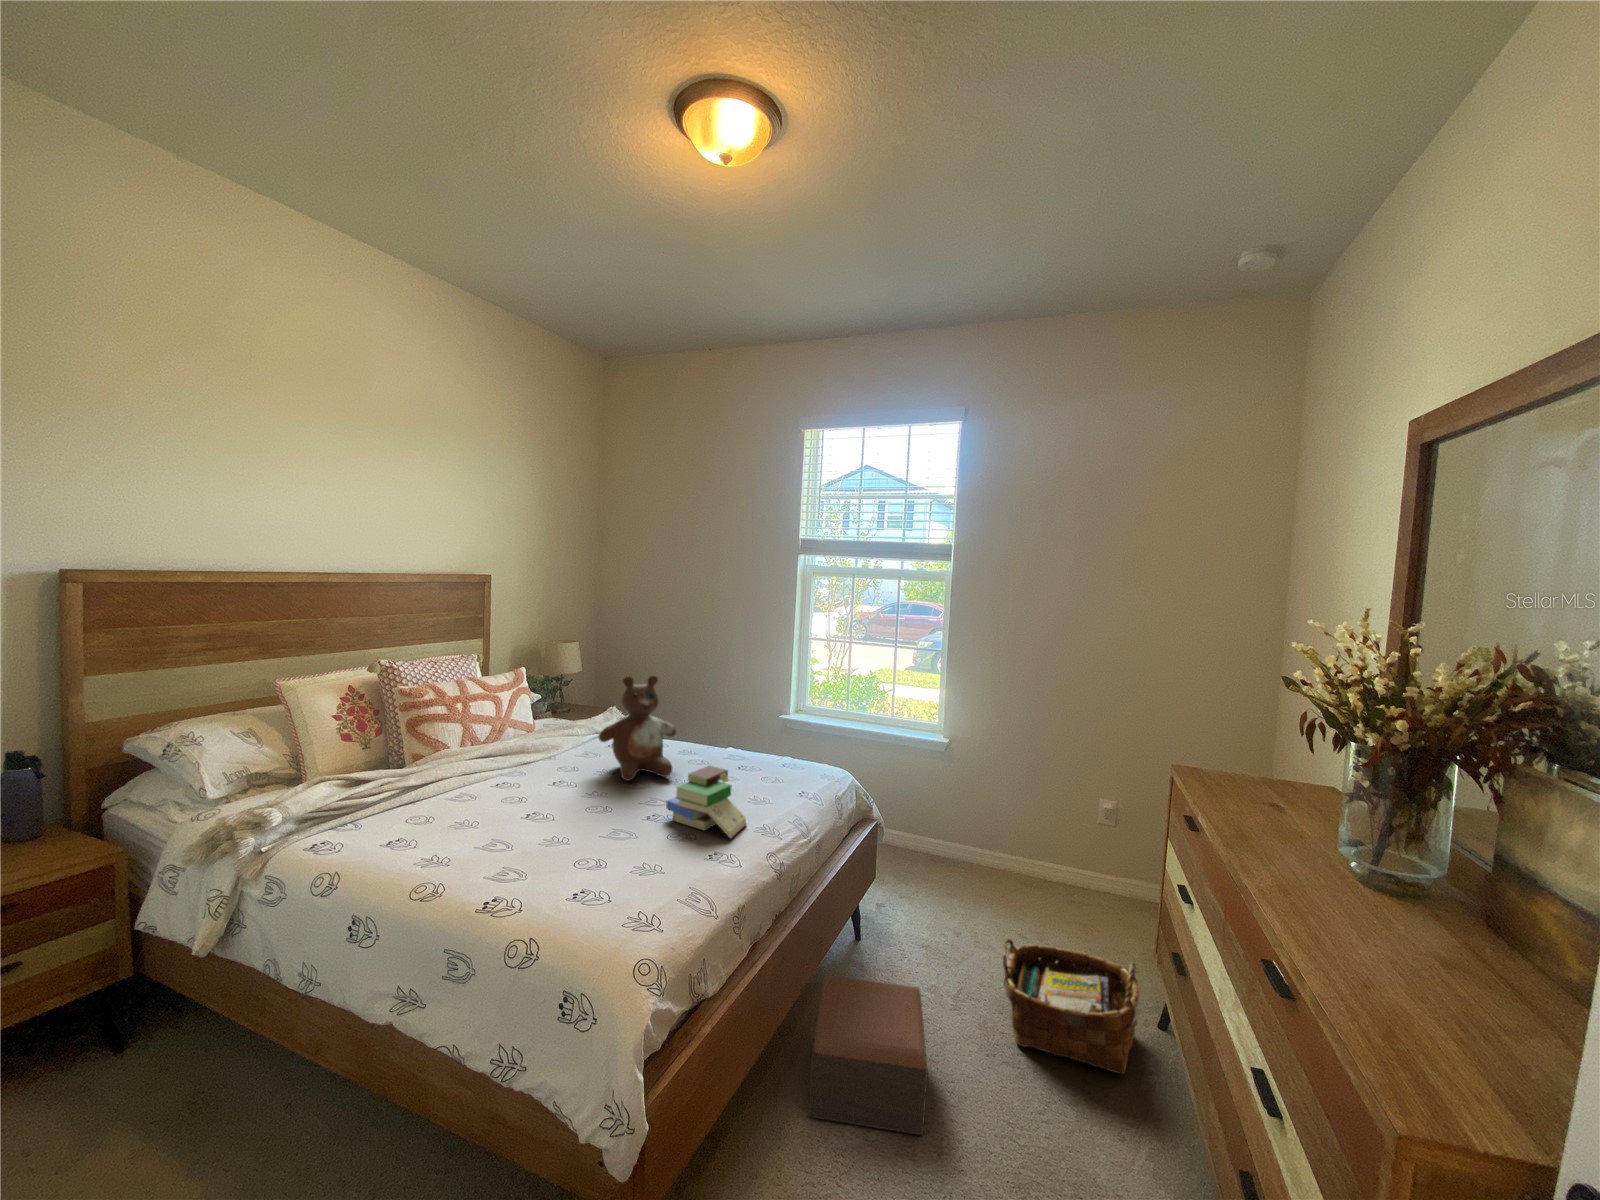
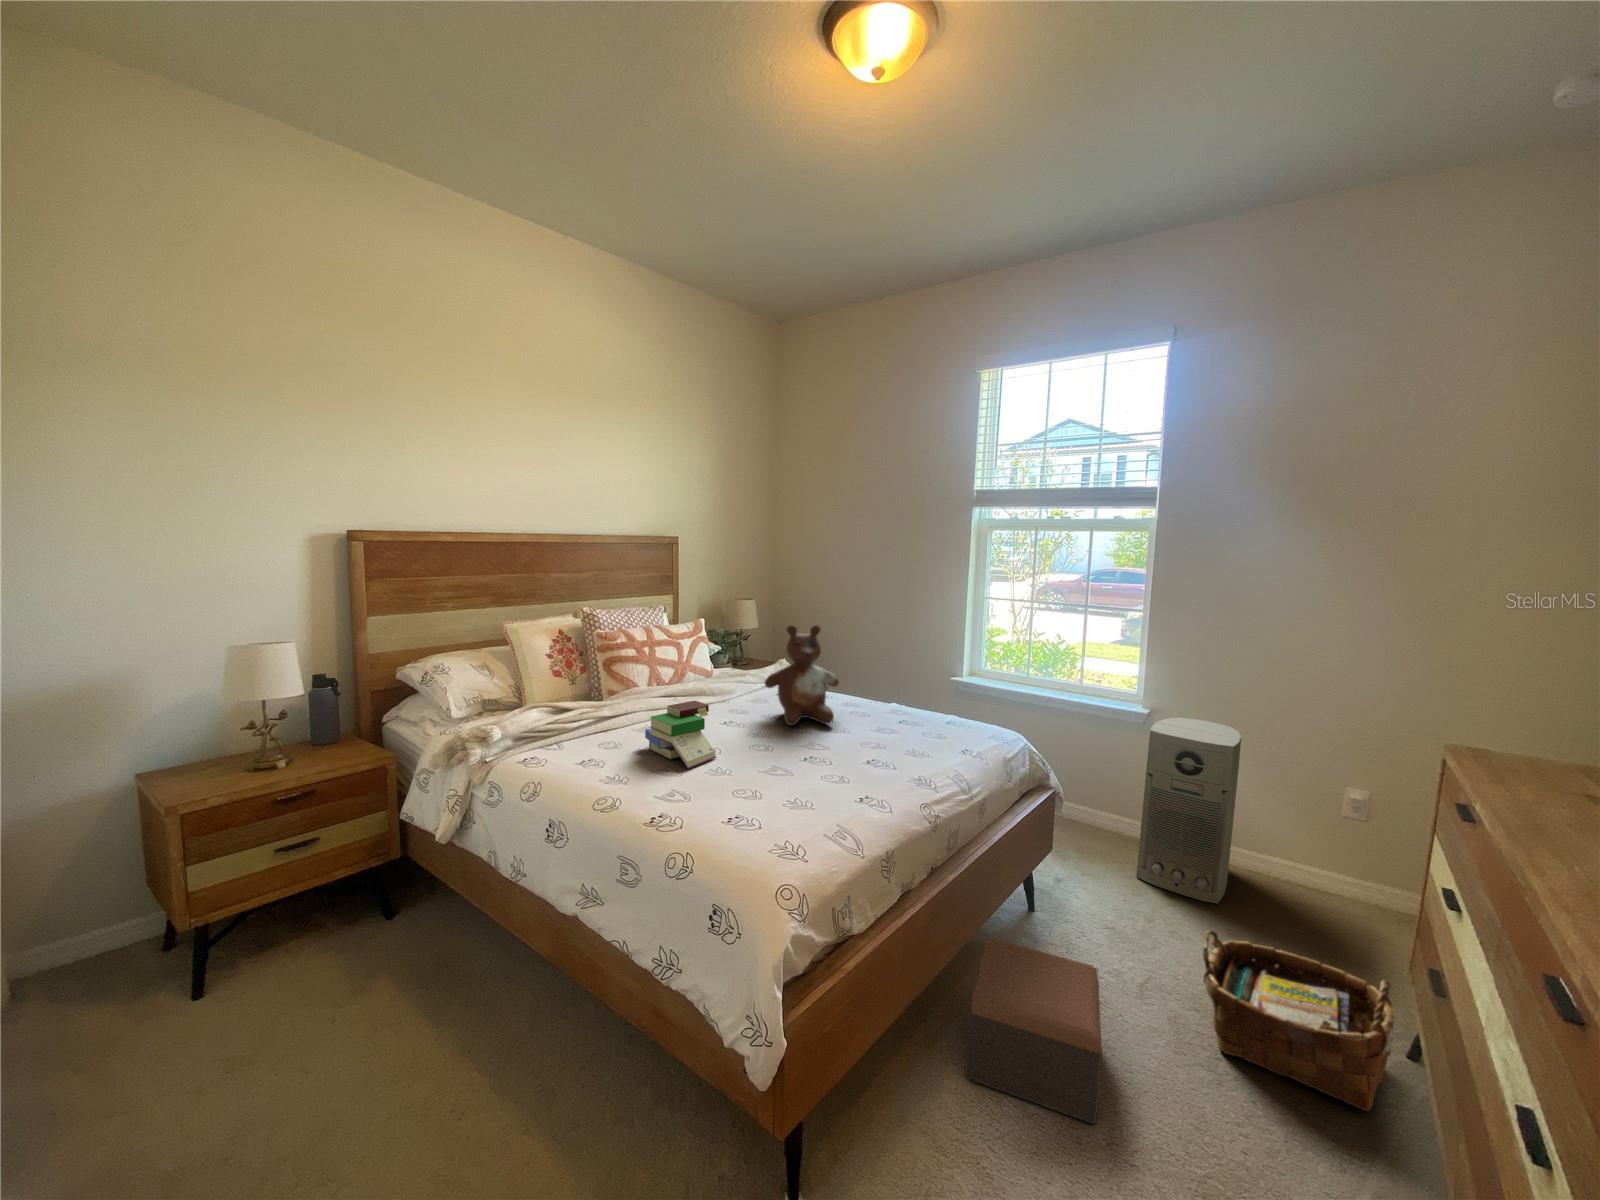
air purifier: none [946,747,1026,911] -> present [1136,718,1241,904]
book: present [666,766,746,839] -> present [645,701,716,769]

